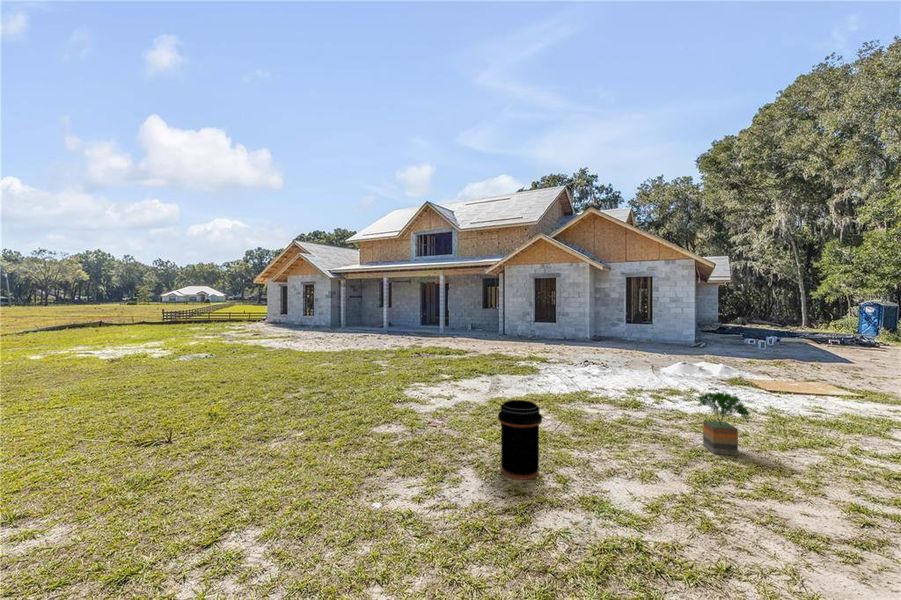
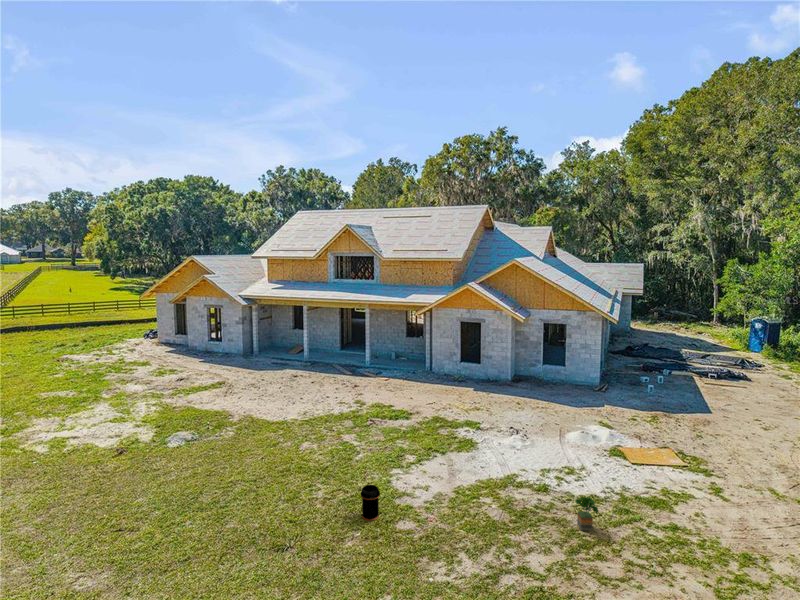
trash can: present [498,400,542,479] -> present [361,485,380,521]

